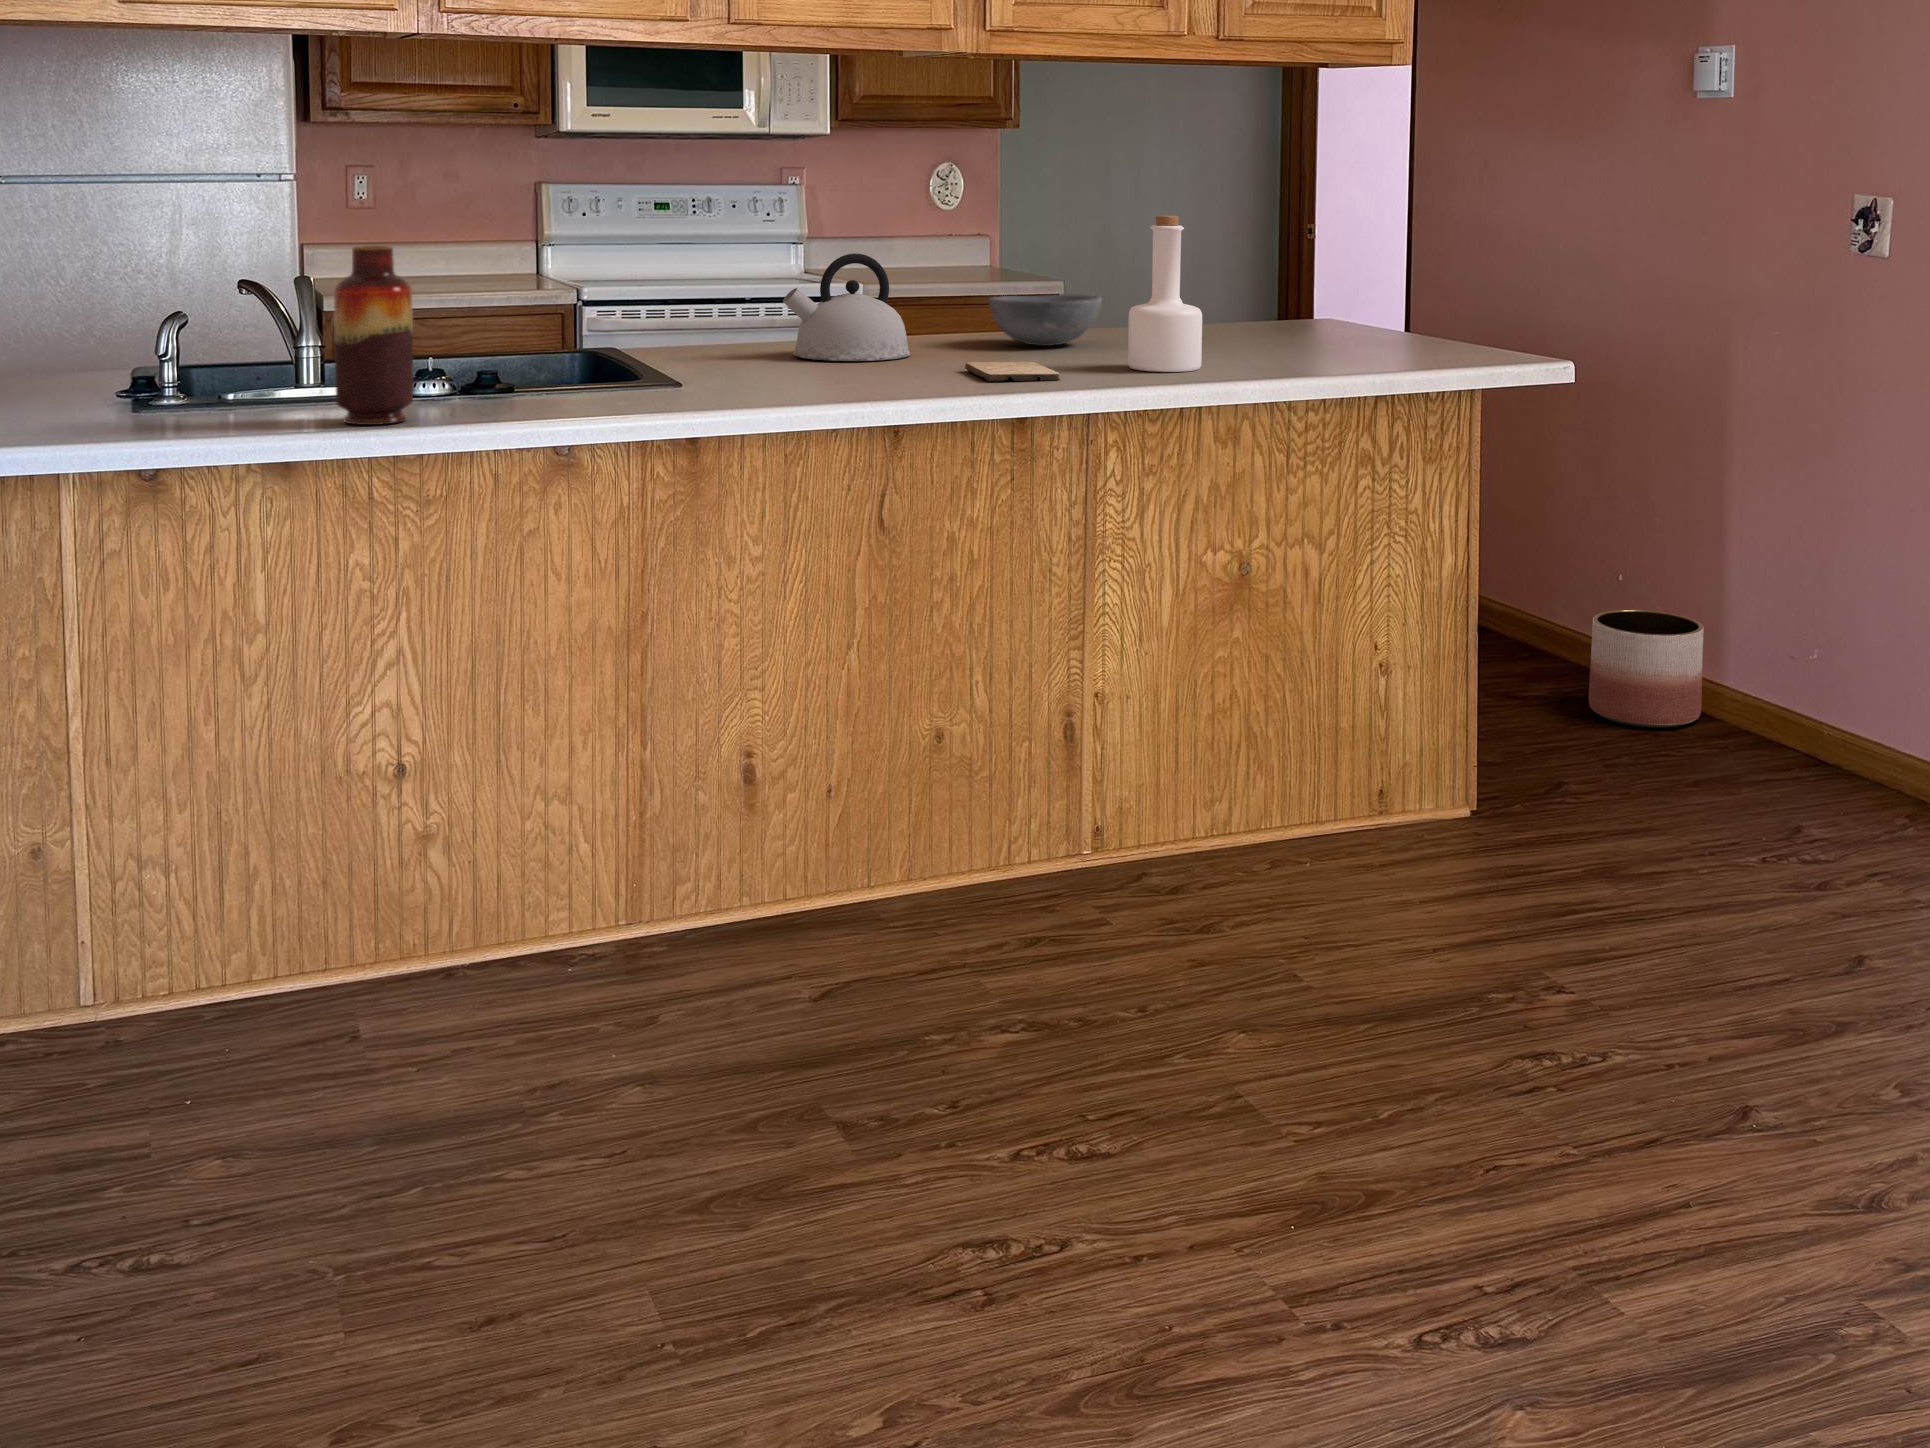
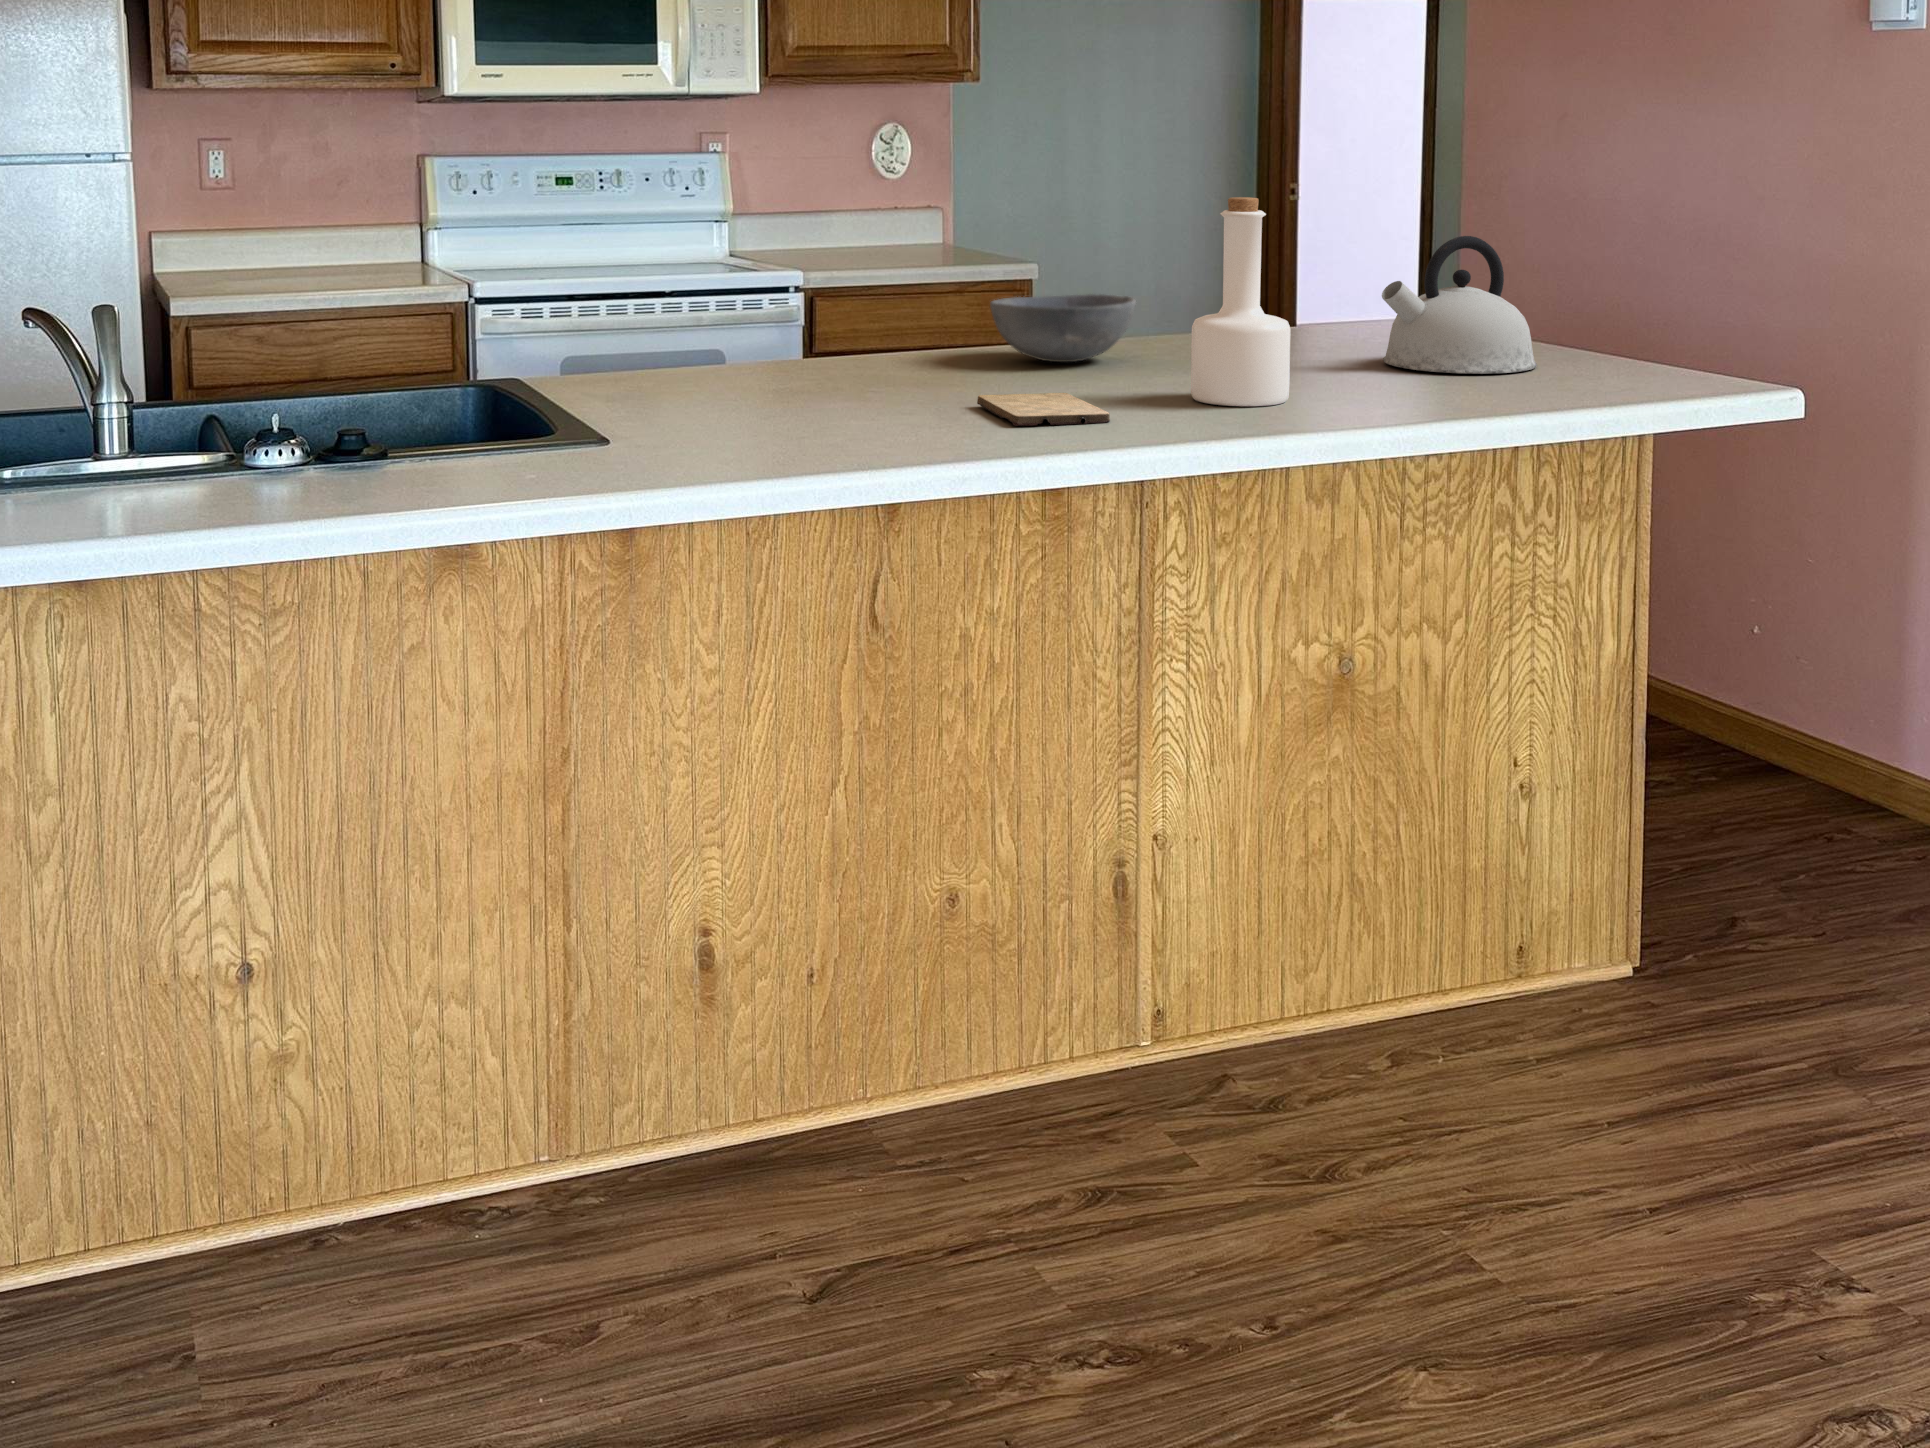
vase: present [334,246,413,425] -> none [135,265,247,516]
kettle: present [783,253,911,361] -> present [1382,236,1537,374]
planter: present [1589,610,1704,728] -> none [1731,673,1883,827]

